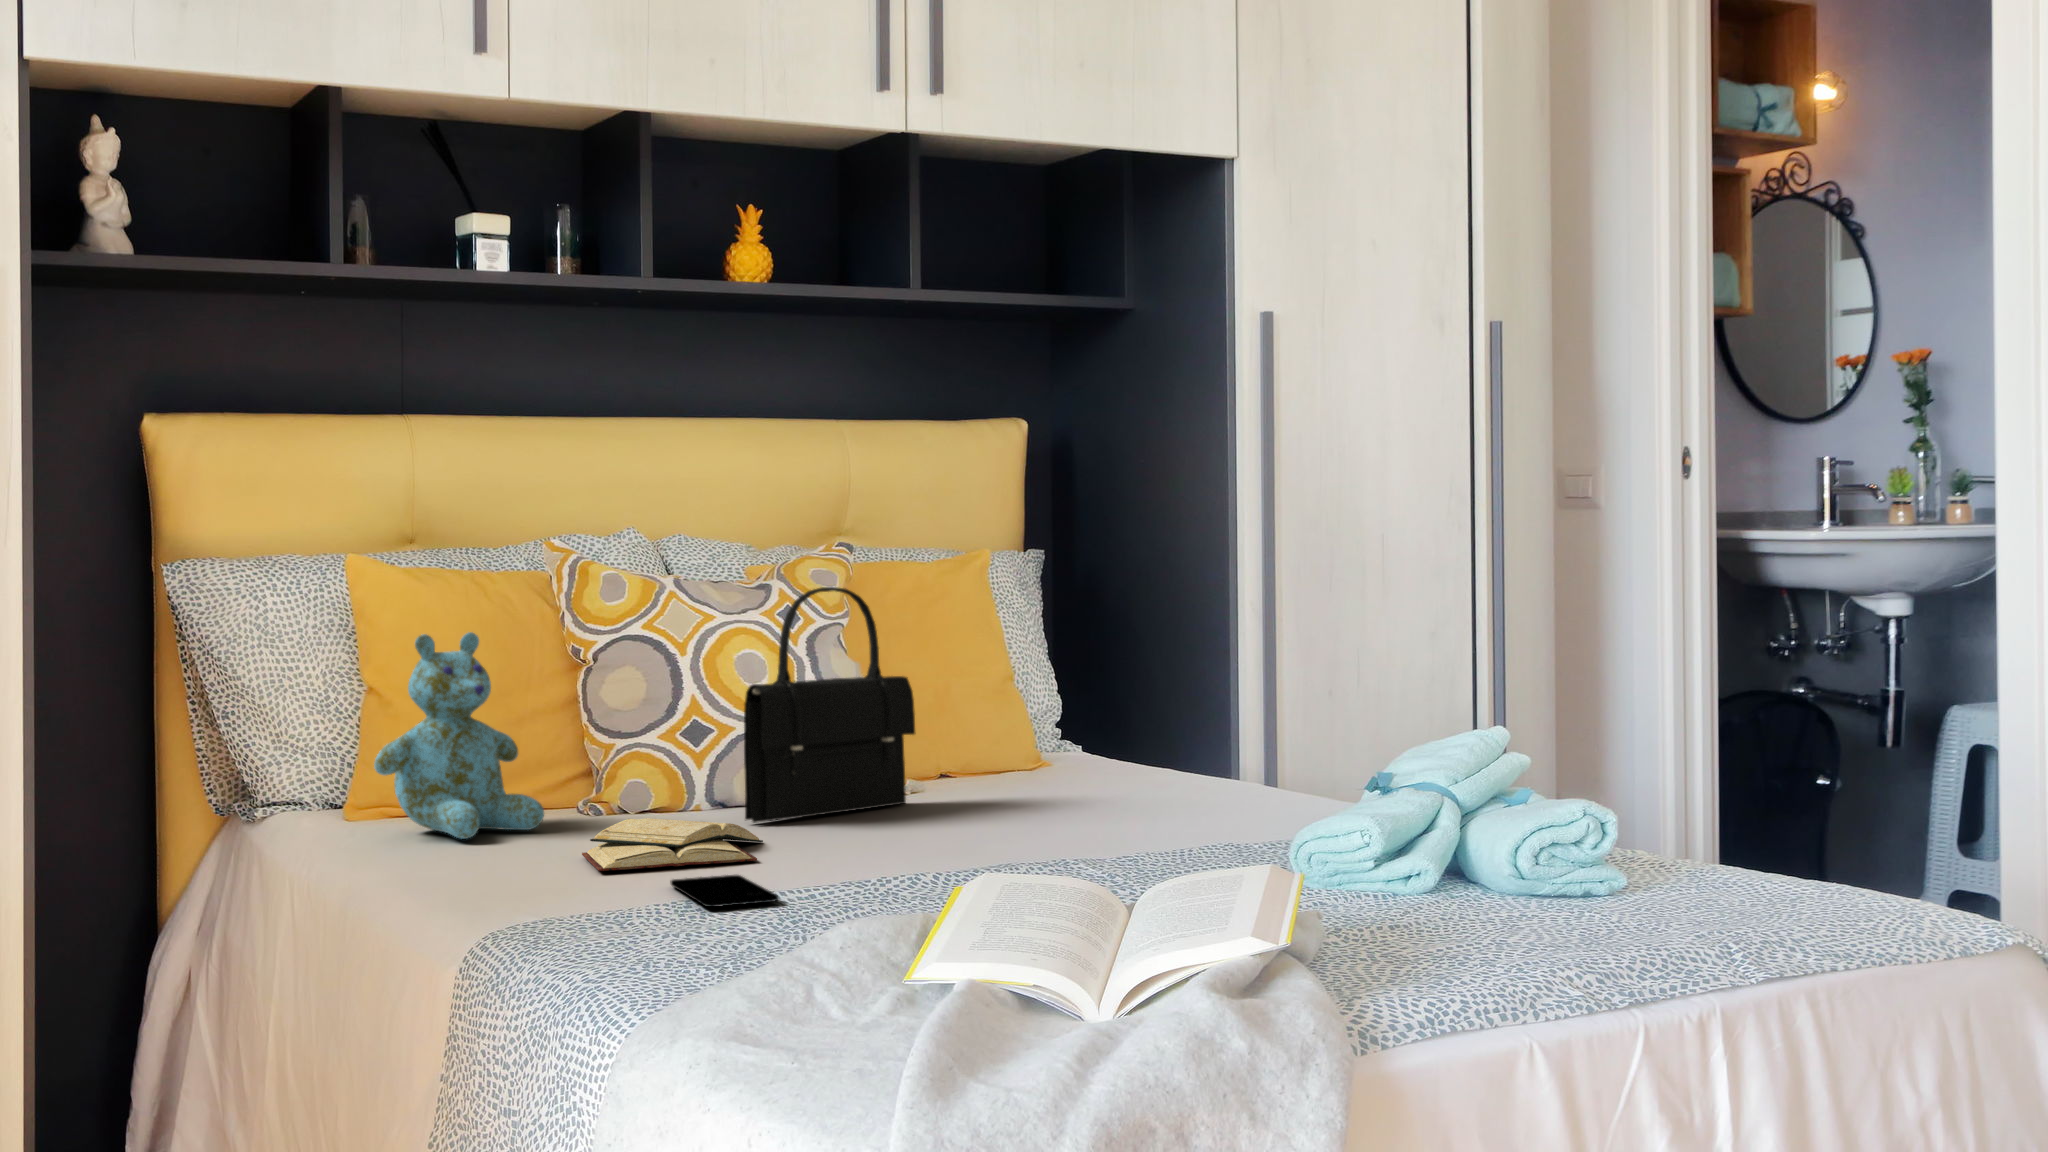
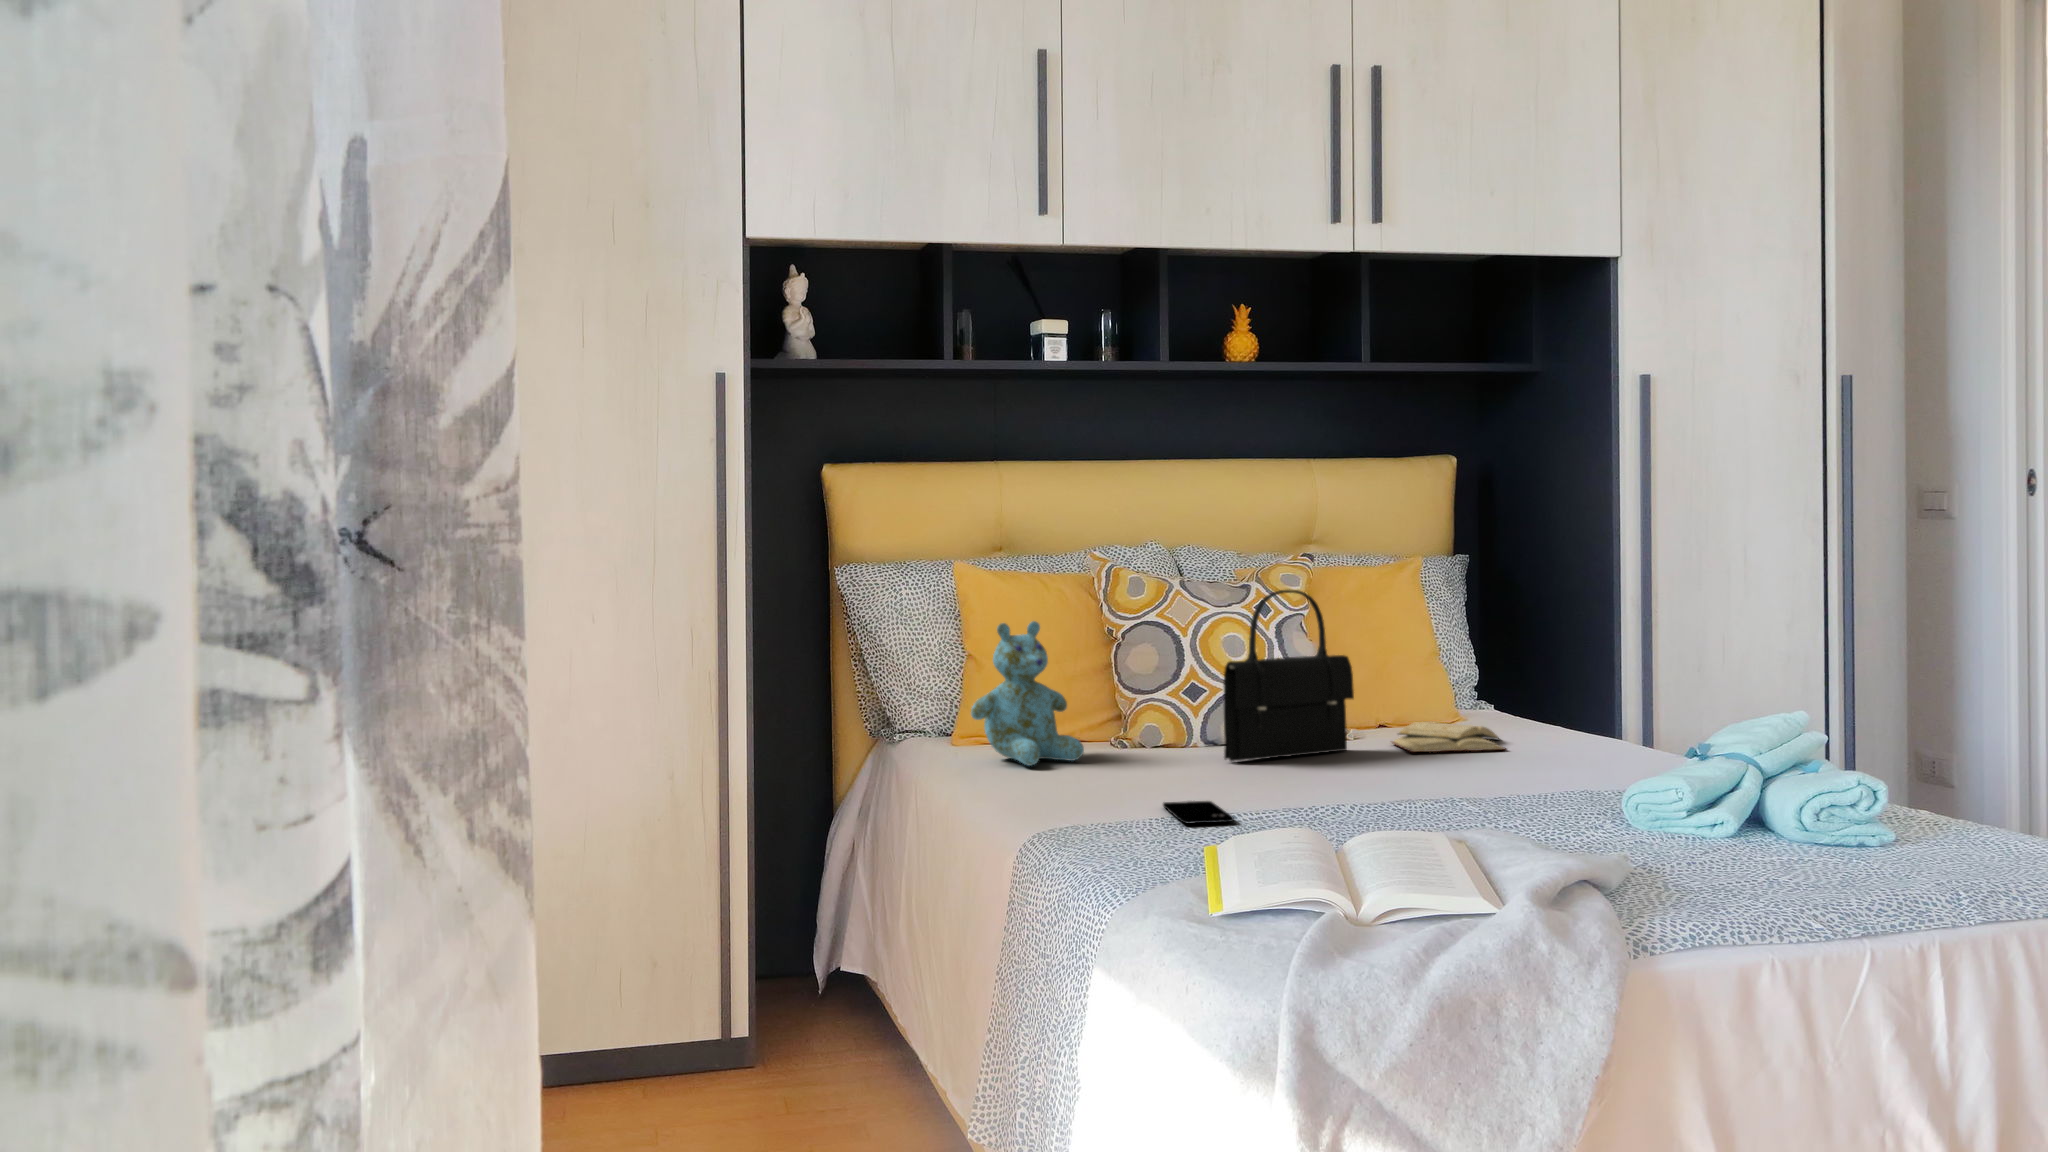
diary: present [582,818,763,871] -> present [1392,722,1506,752]

